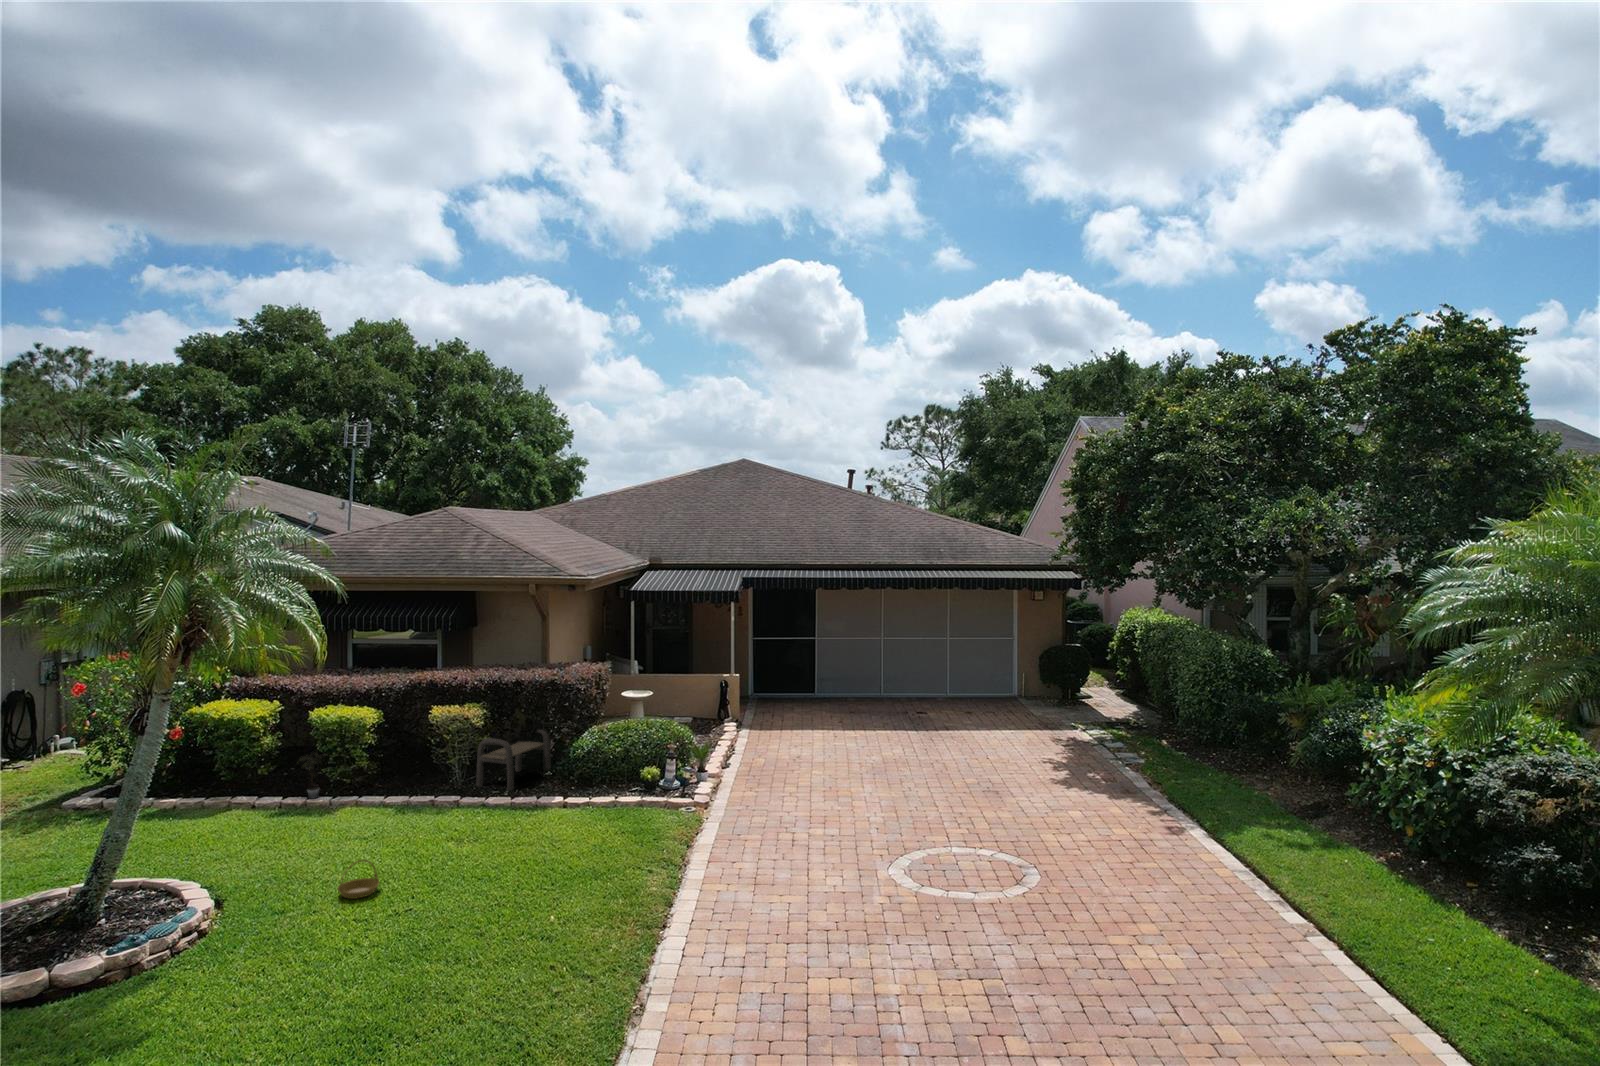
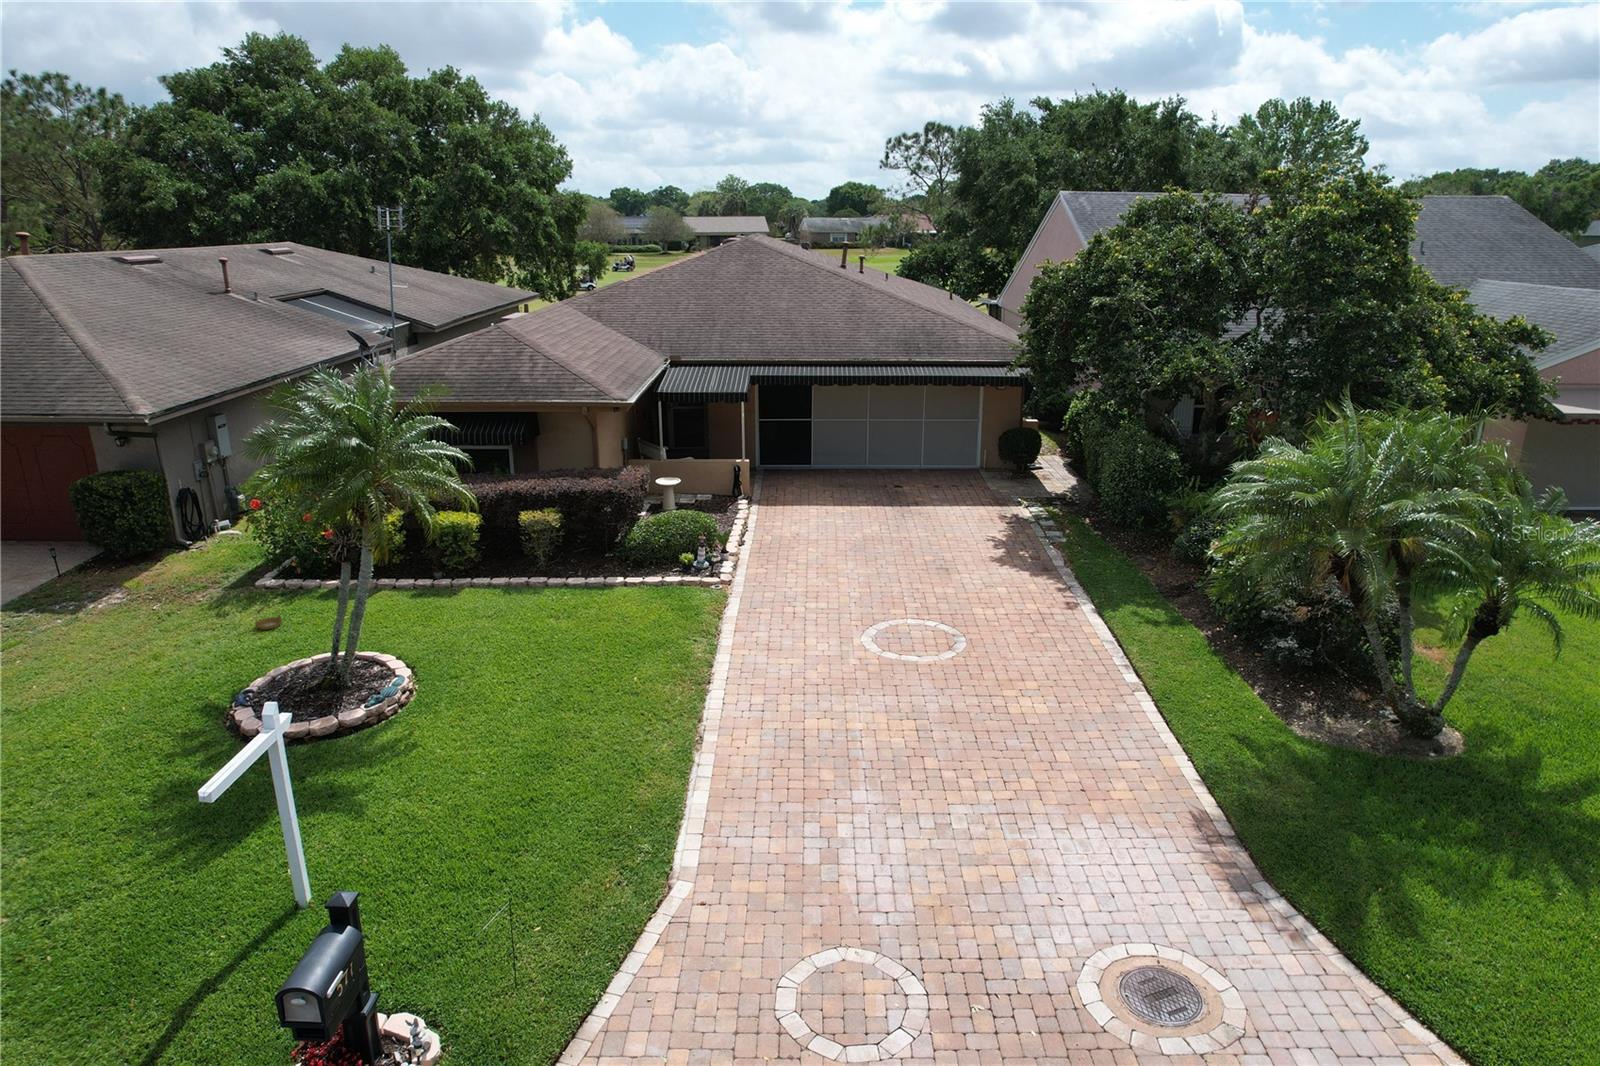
bench: present [476,730,551,790] -> none [556,520,610,571]
basket: present [337,860,379,899] -> present [255,607,282,630]

